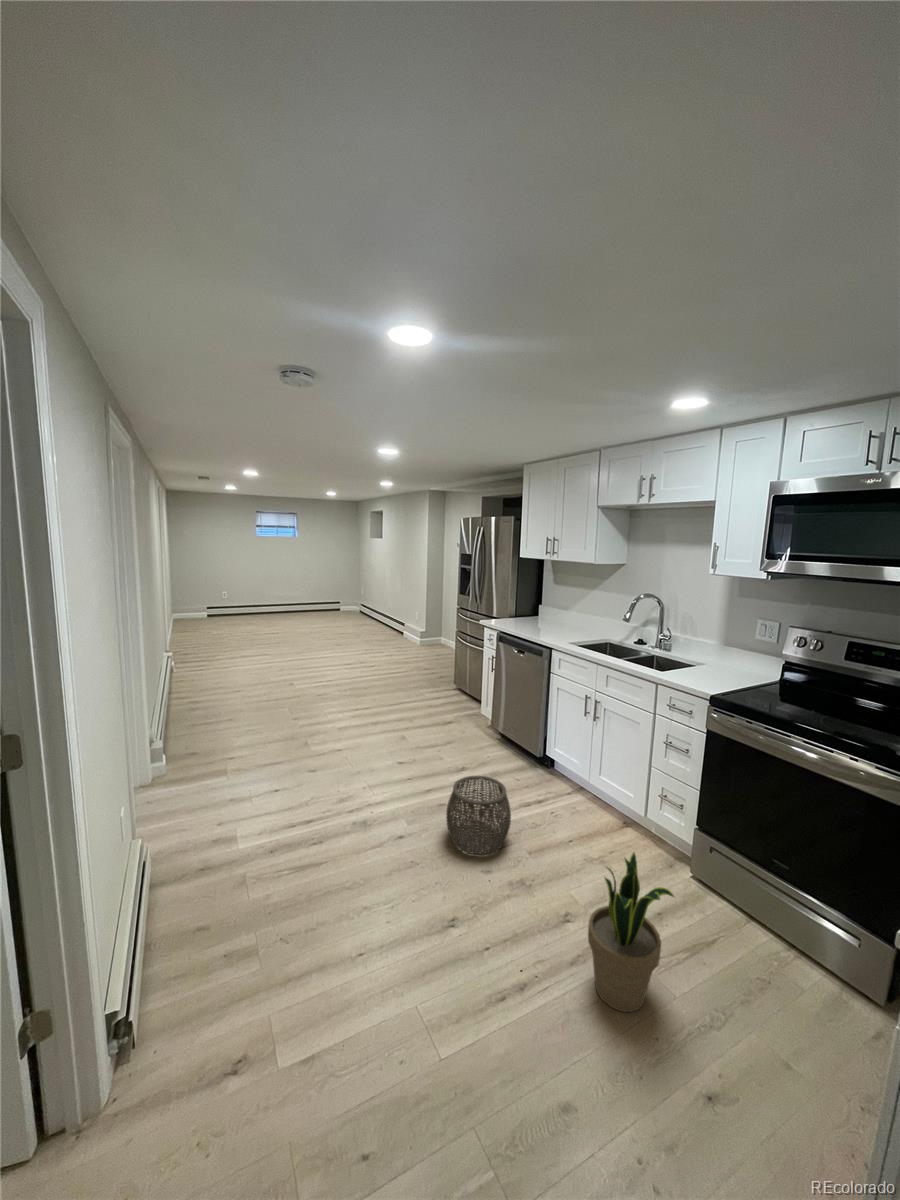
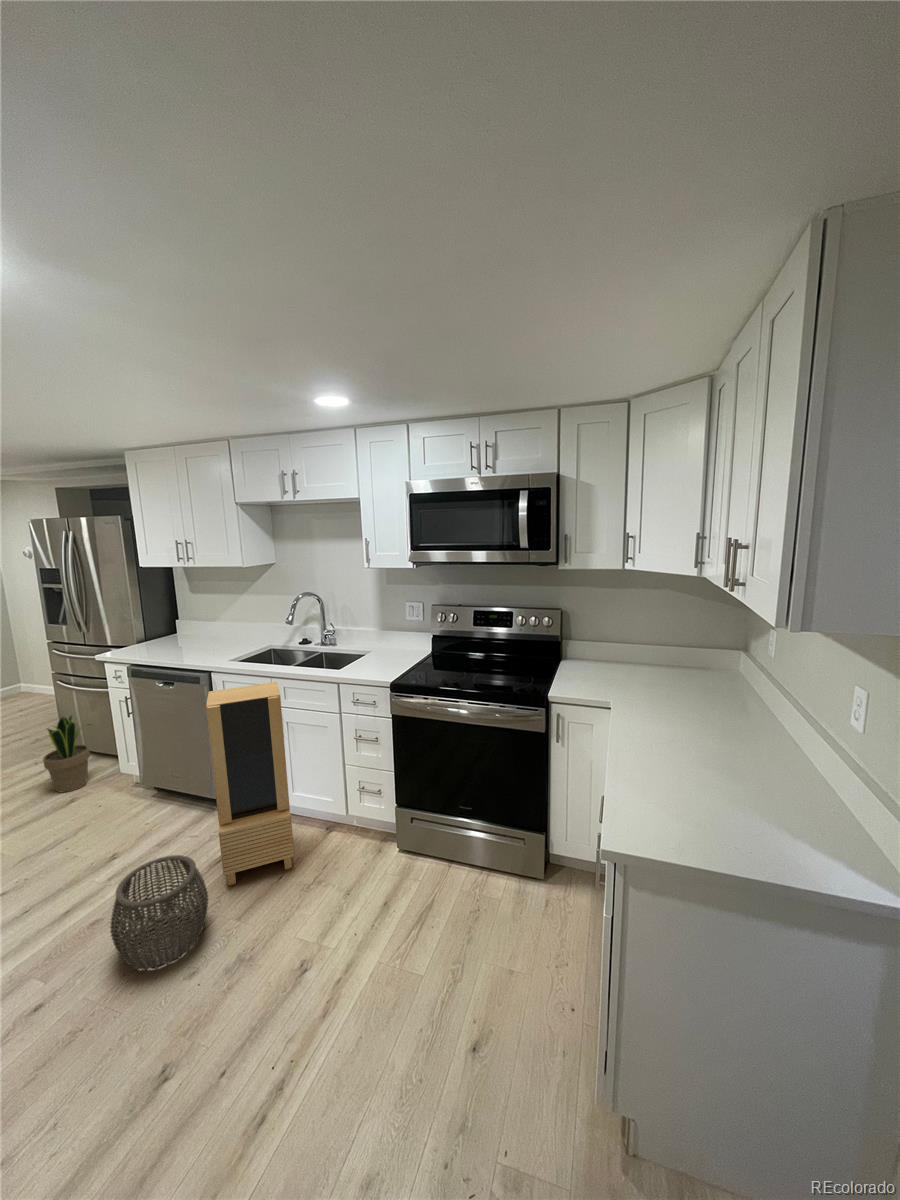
storage cabinet: none [527,661,600,838] -> present [206,682,294,885]
potted plant: present [588,853,674,1012] -> present [43,715,92,793]

